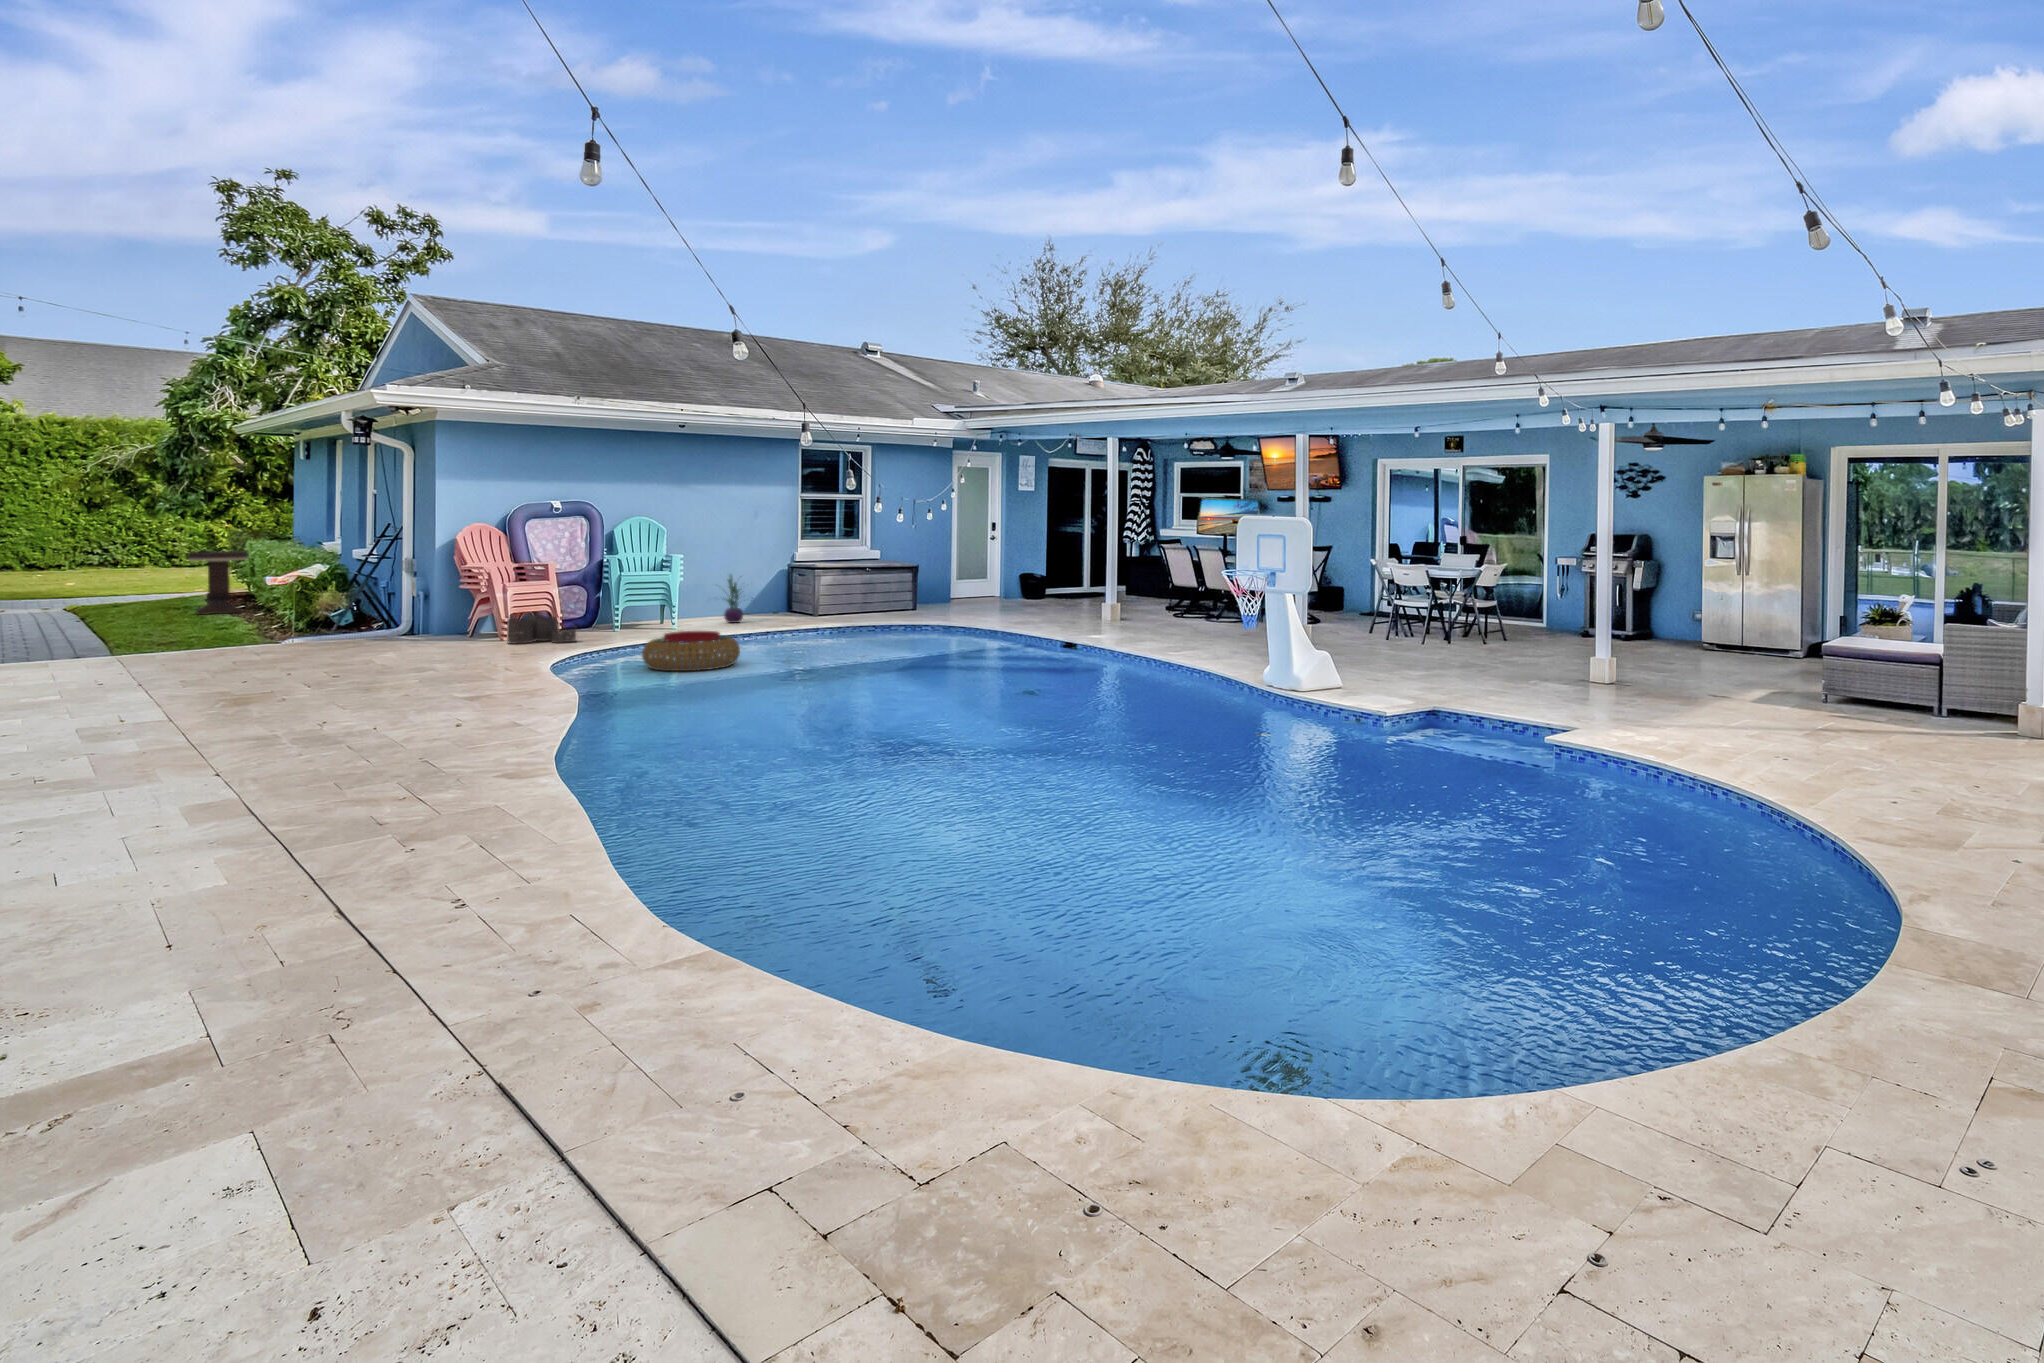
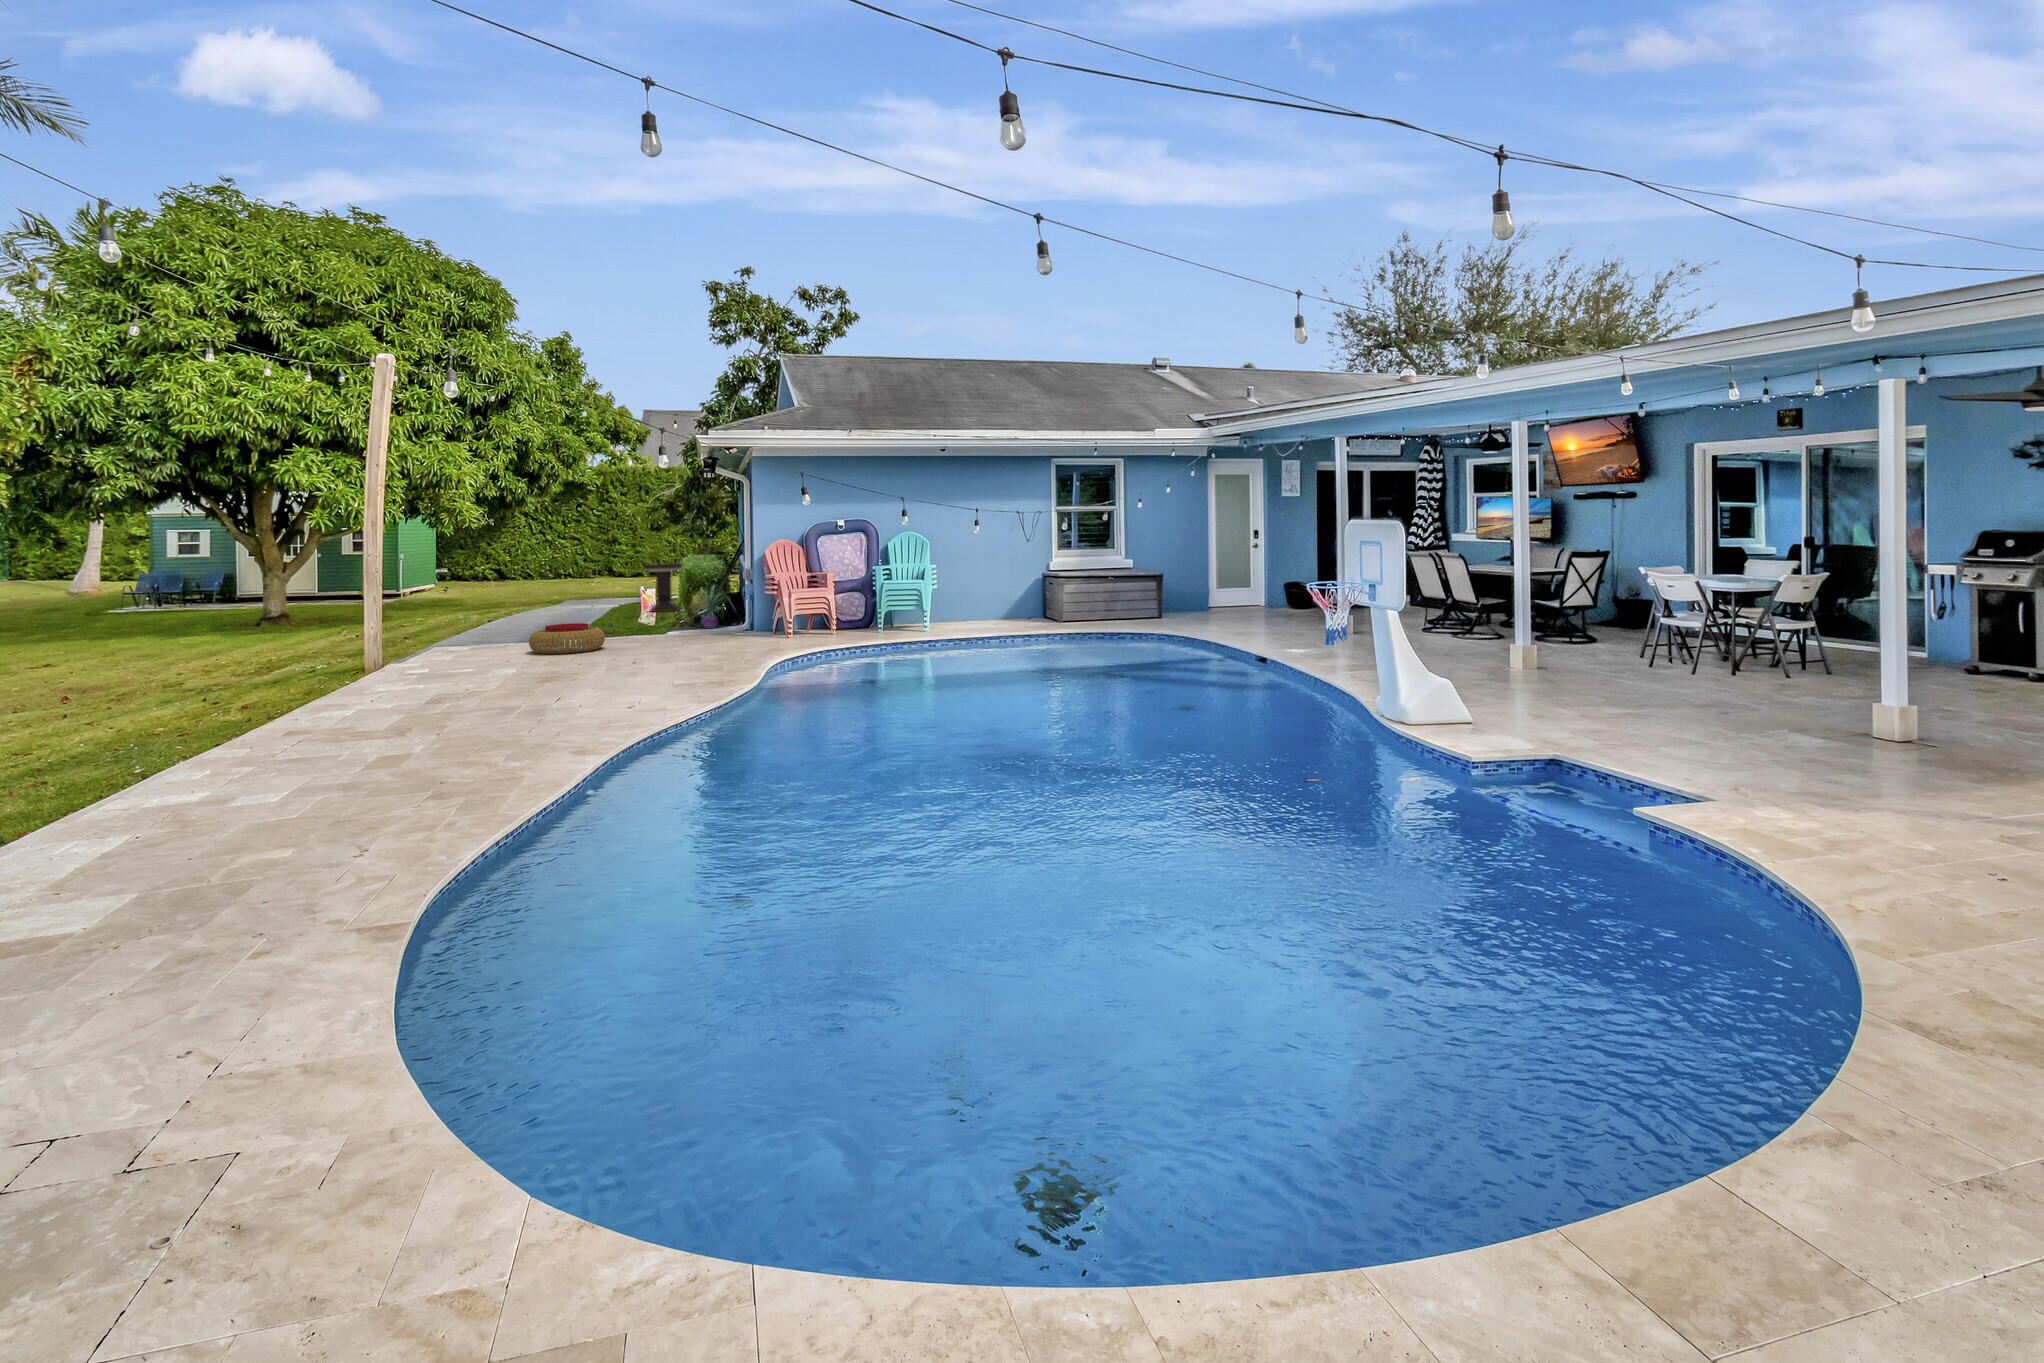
decorative plant: present [716,575,753,623] -> present [701,586,718,629]
woven basket: present [507,614,576,644] -> none [790,616,842,643]
pouf: present [642,631,740,671] -> present [529,623,605,654]

